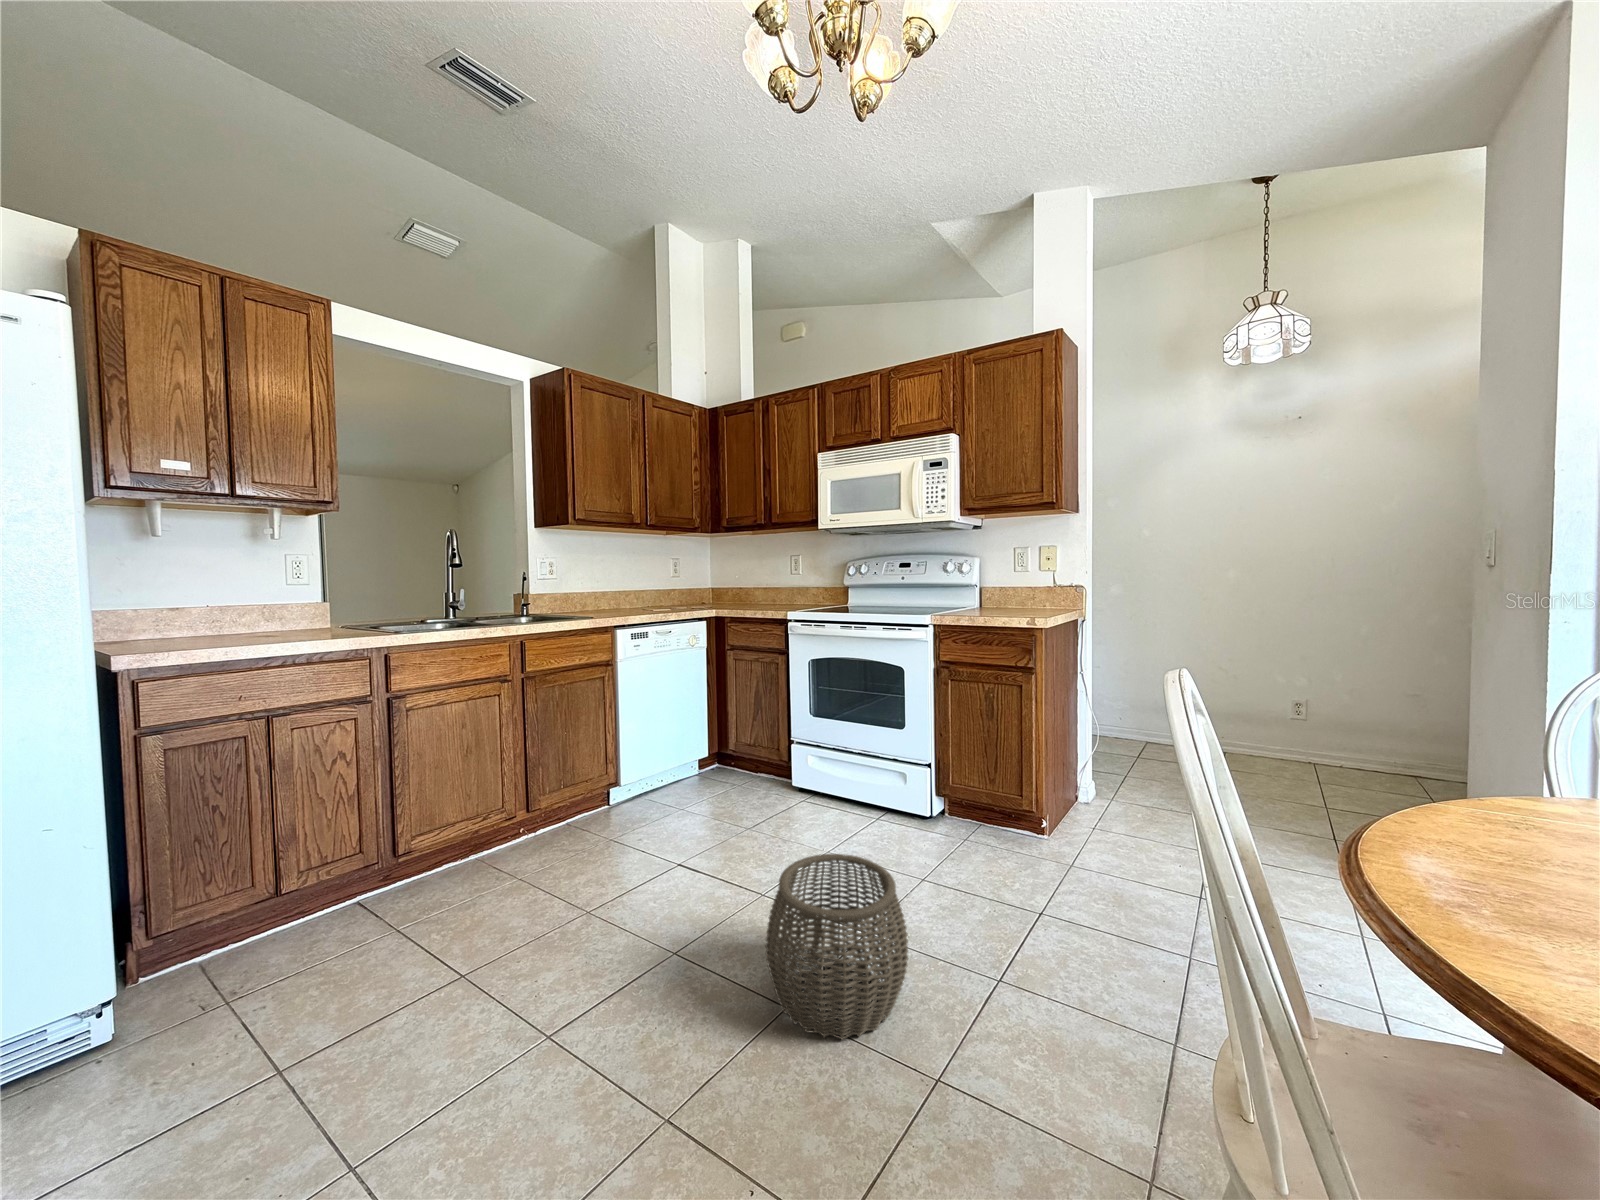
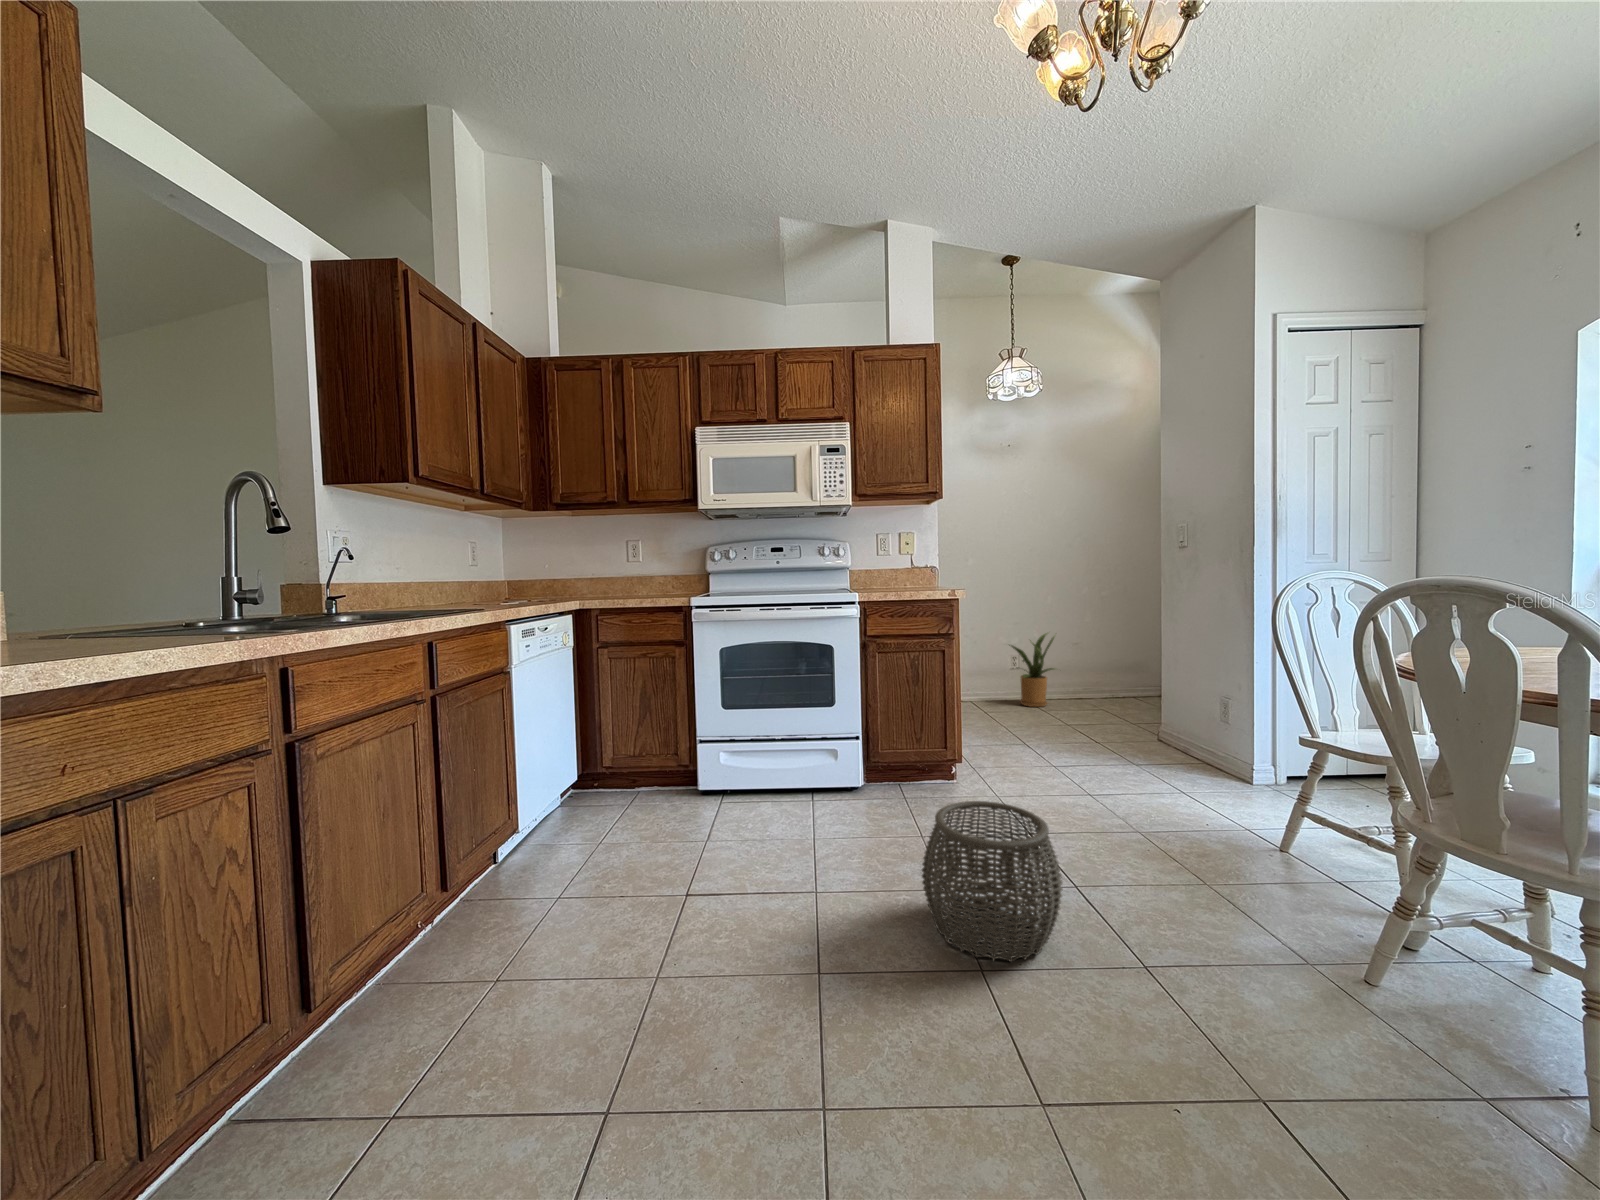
house plant: none [1267,679,1384,784] -> present [1009,633,1055,707]

